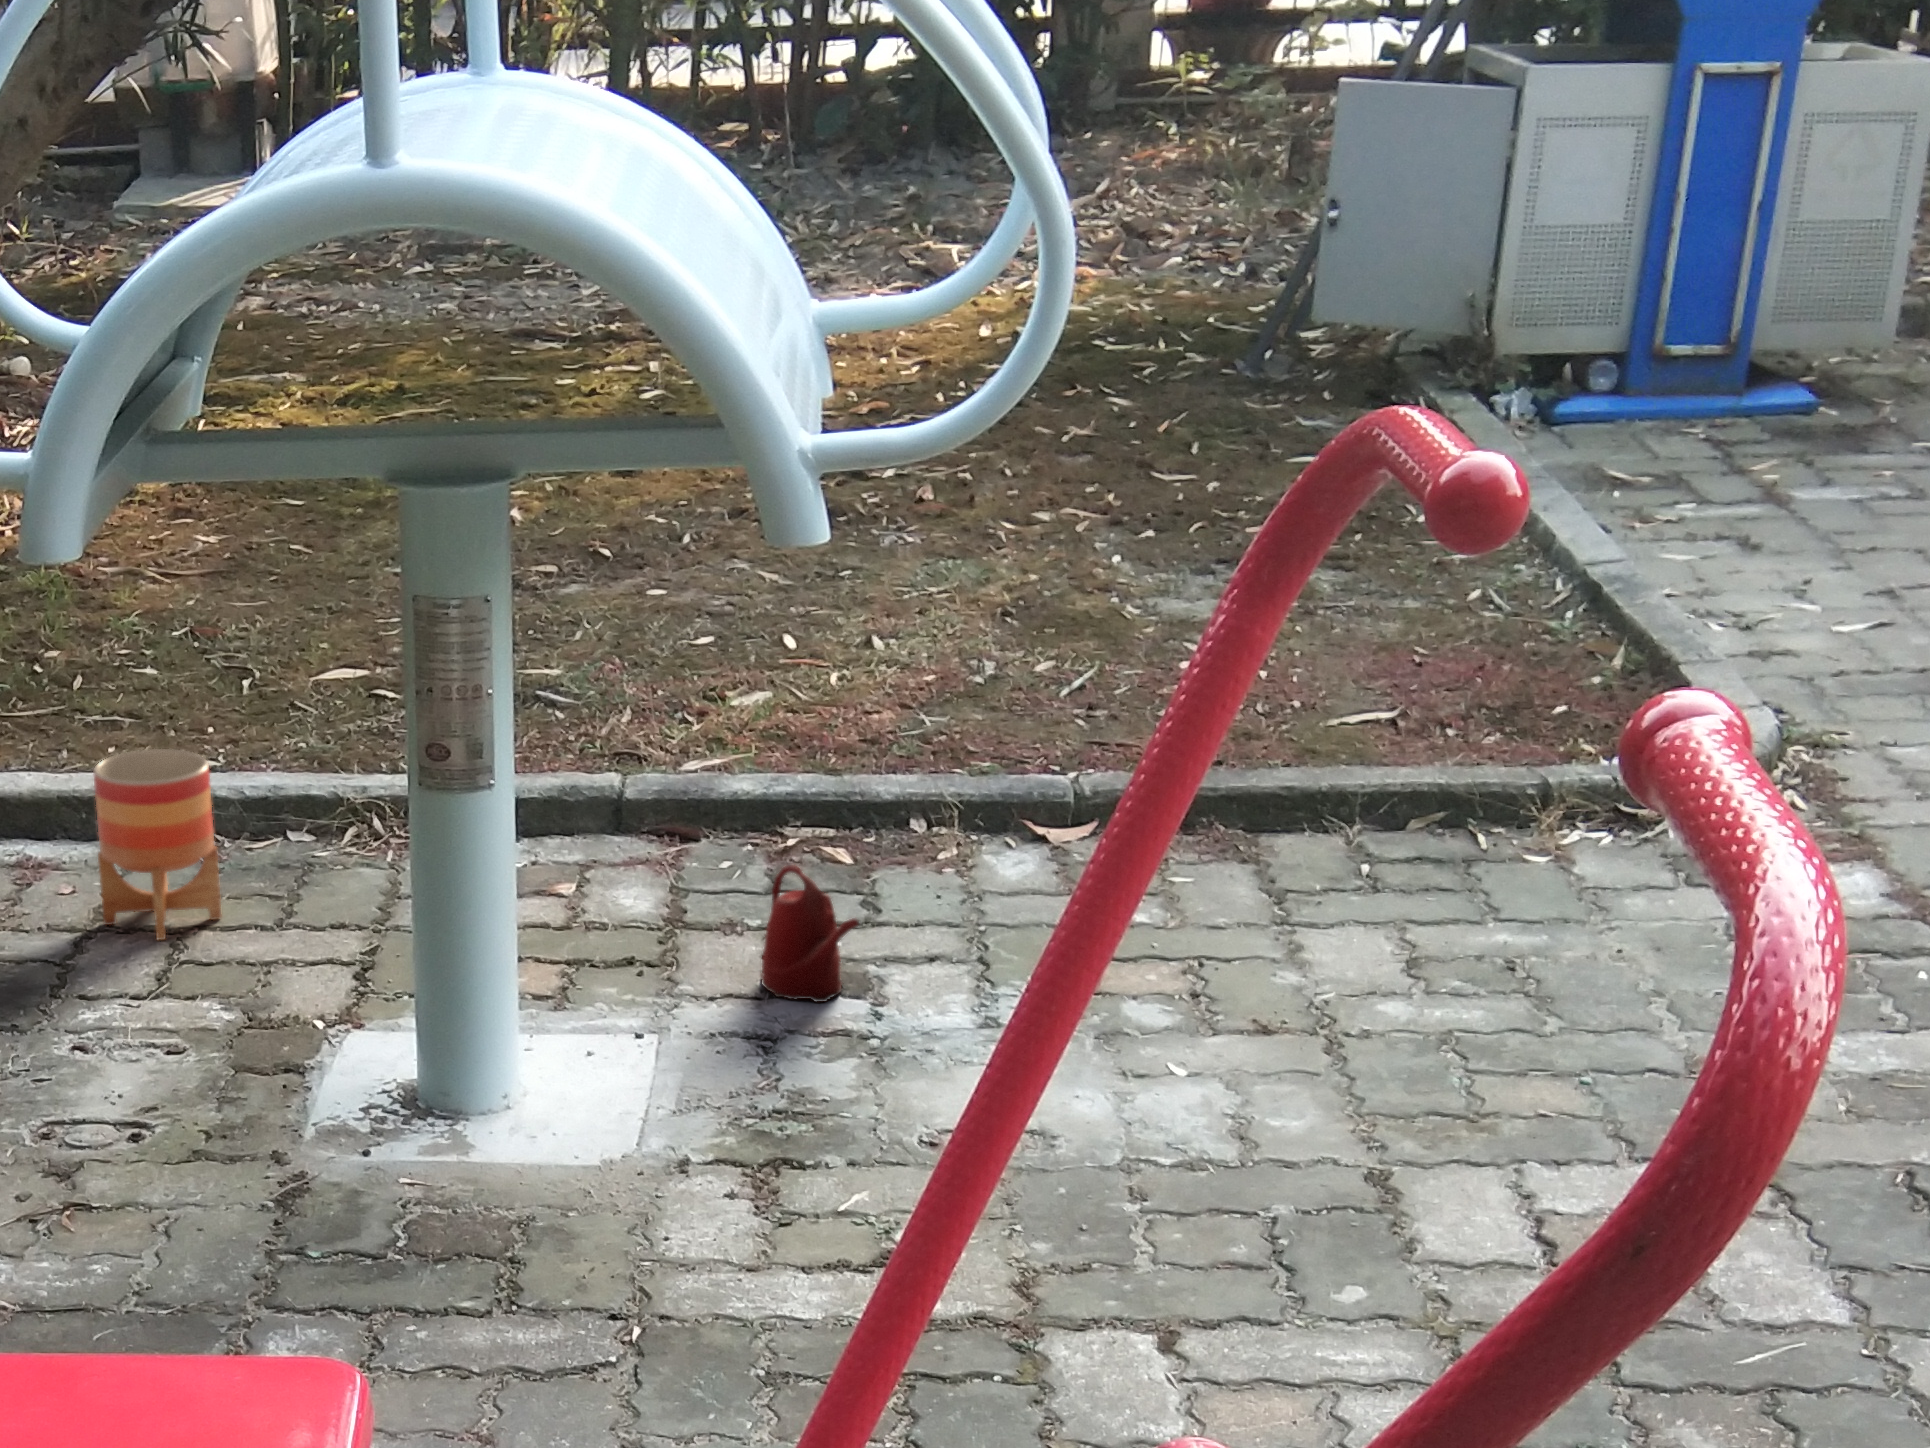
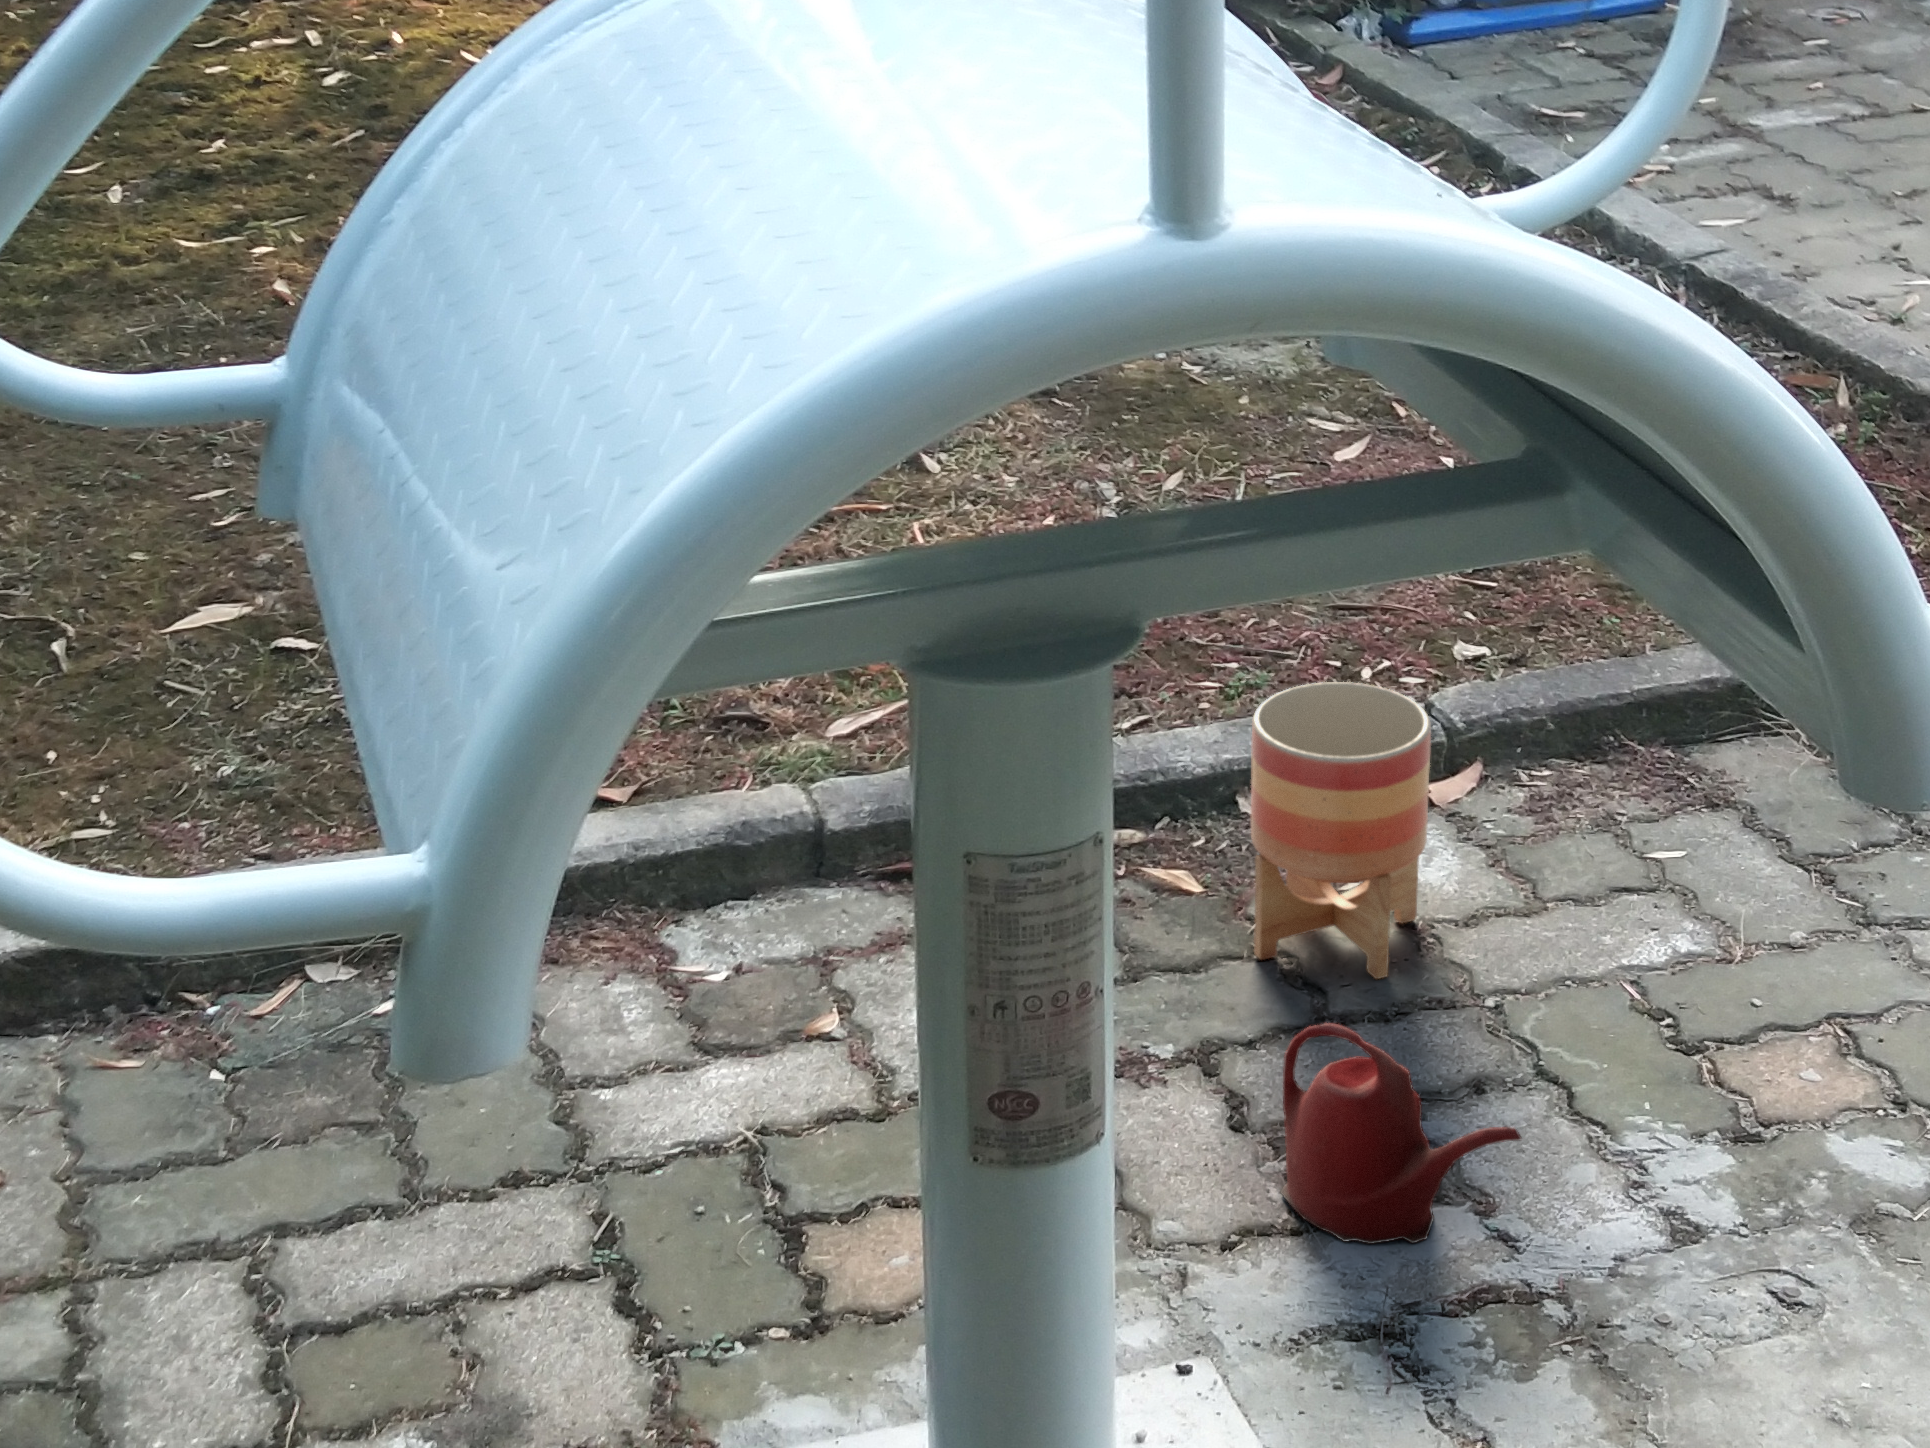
planter: present [93,749,221,940] -> present [1251,682,1431,979]

